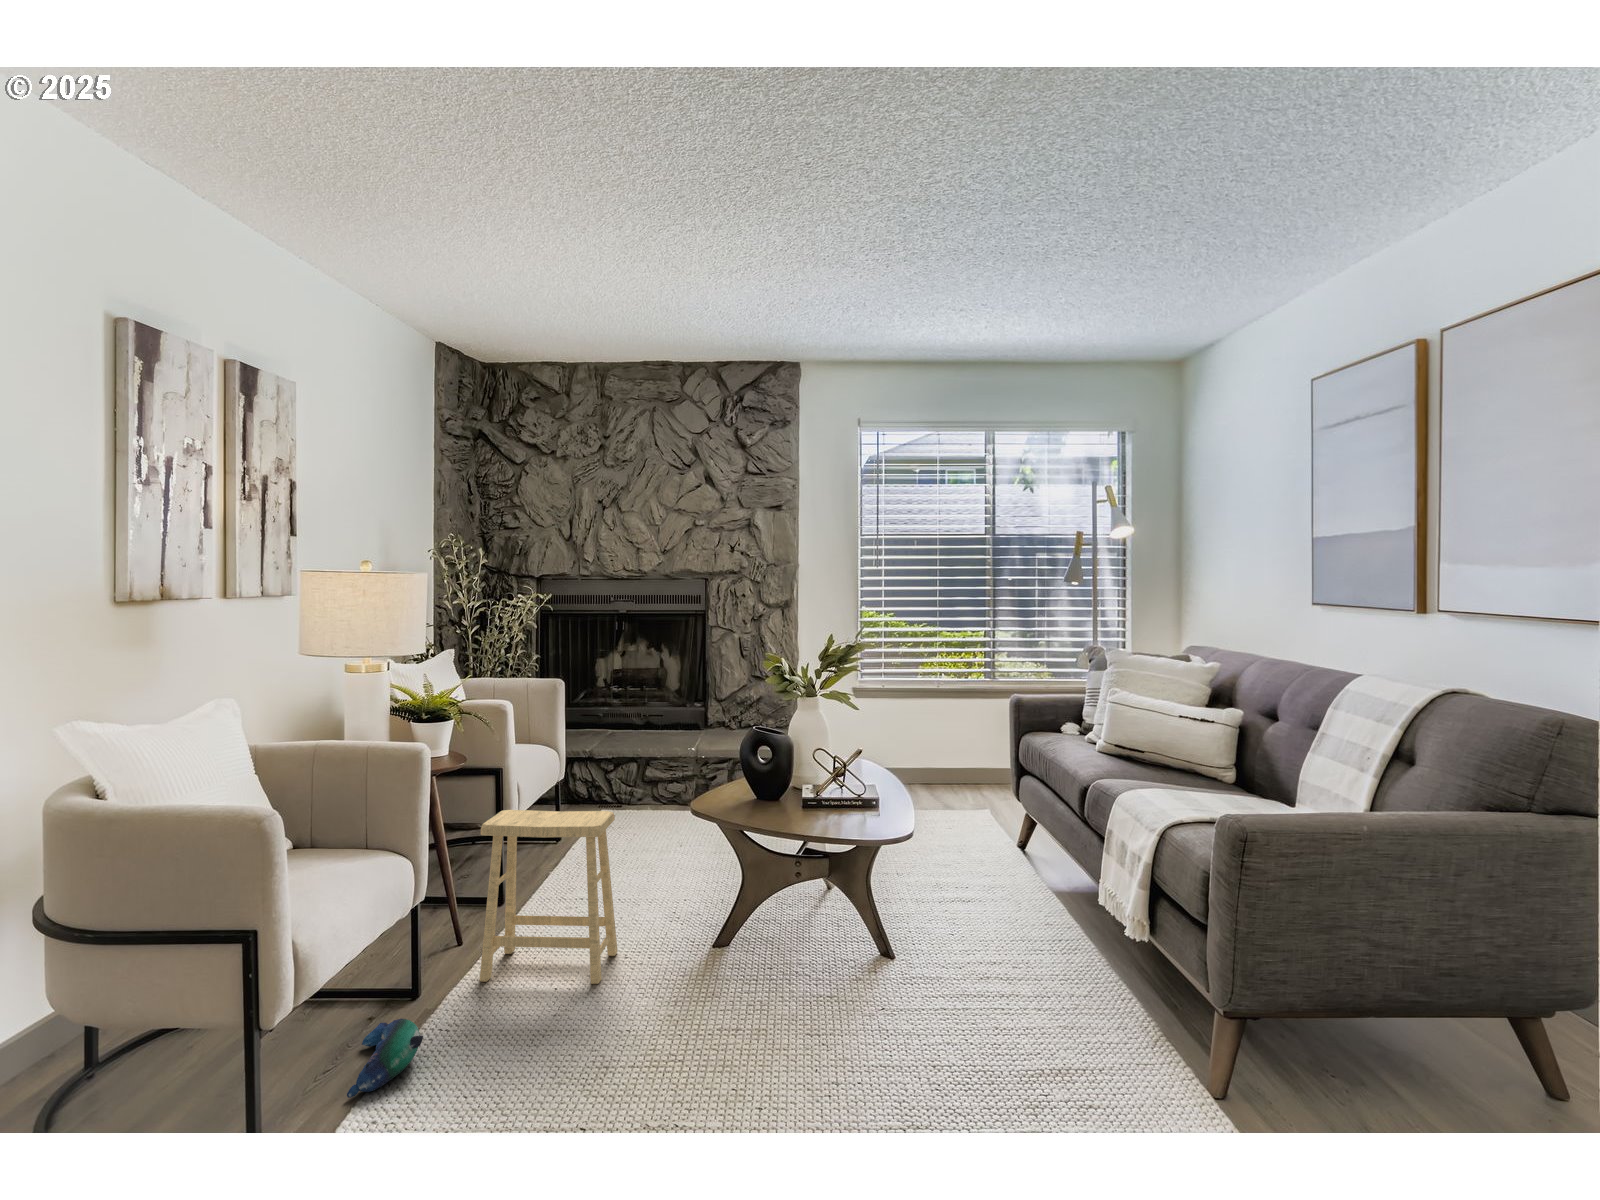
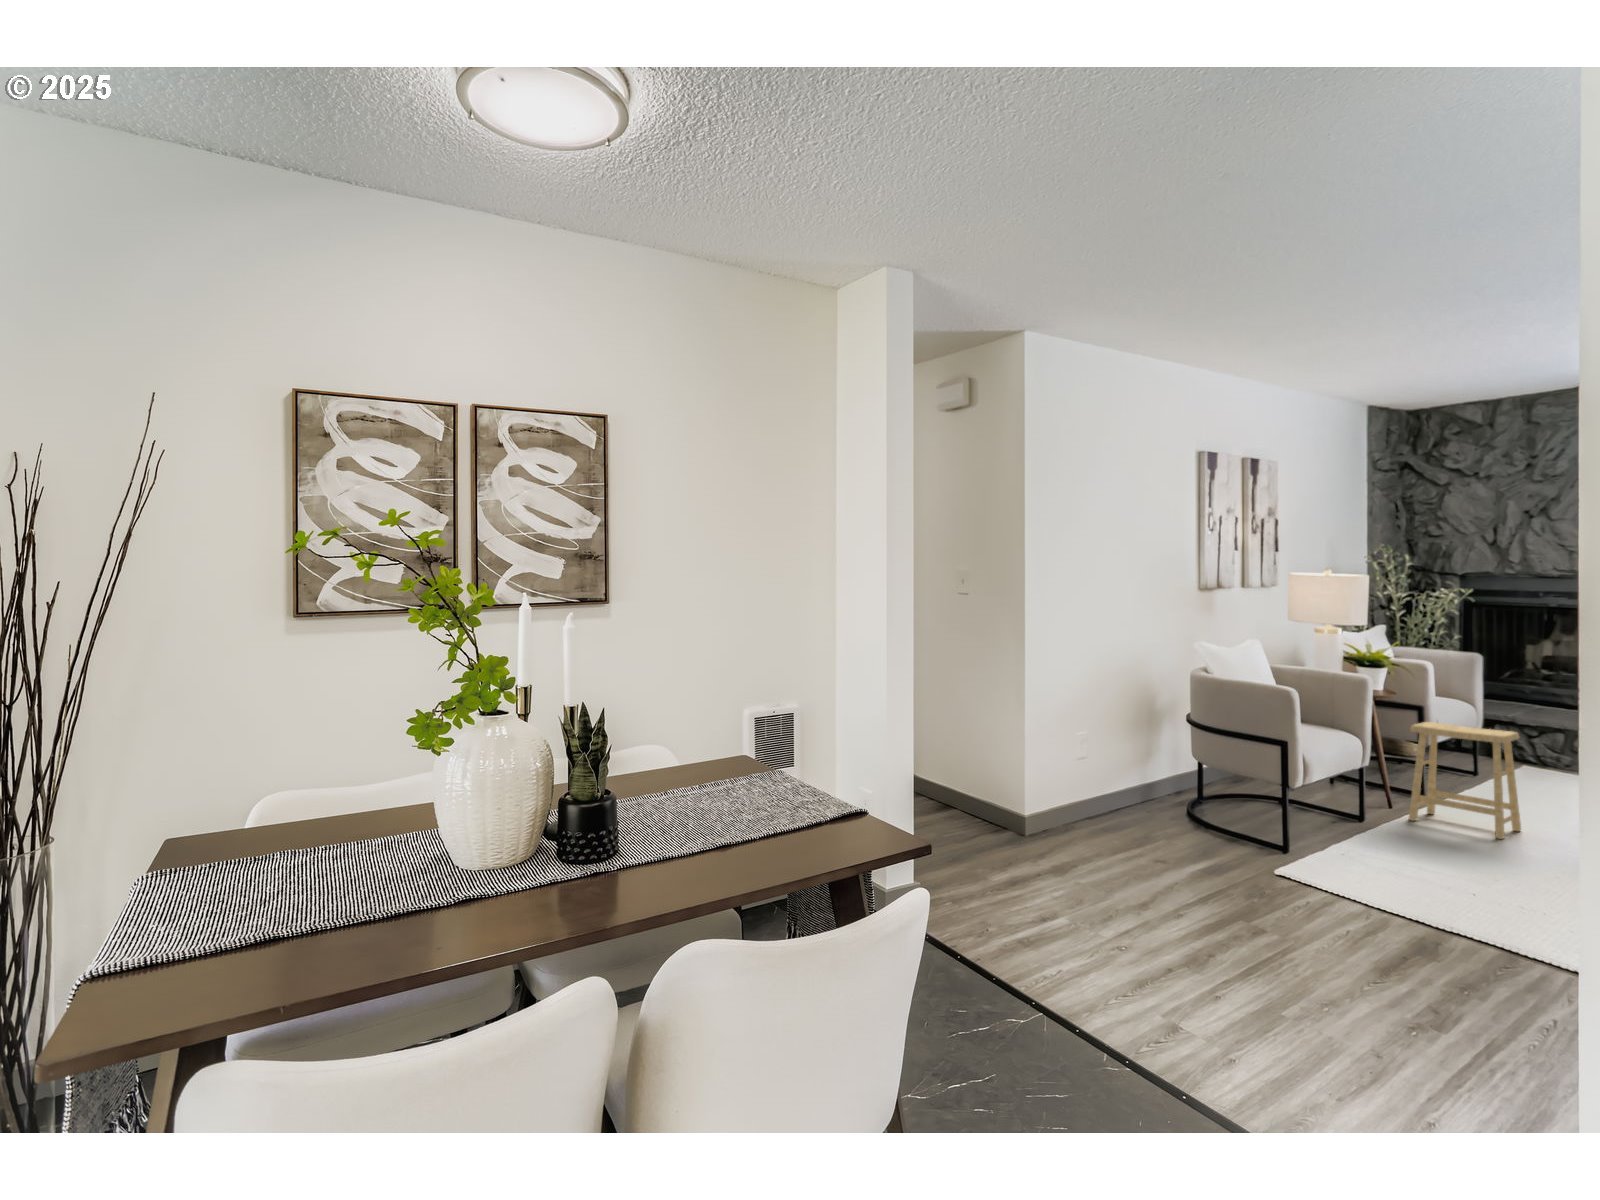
plush toy: present [347,1019,424,1098] -> none [1331,813,1374,840]

